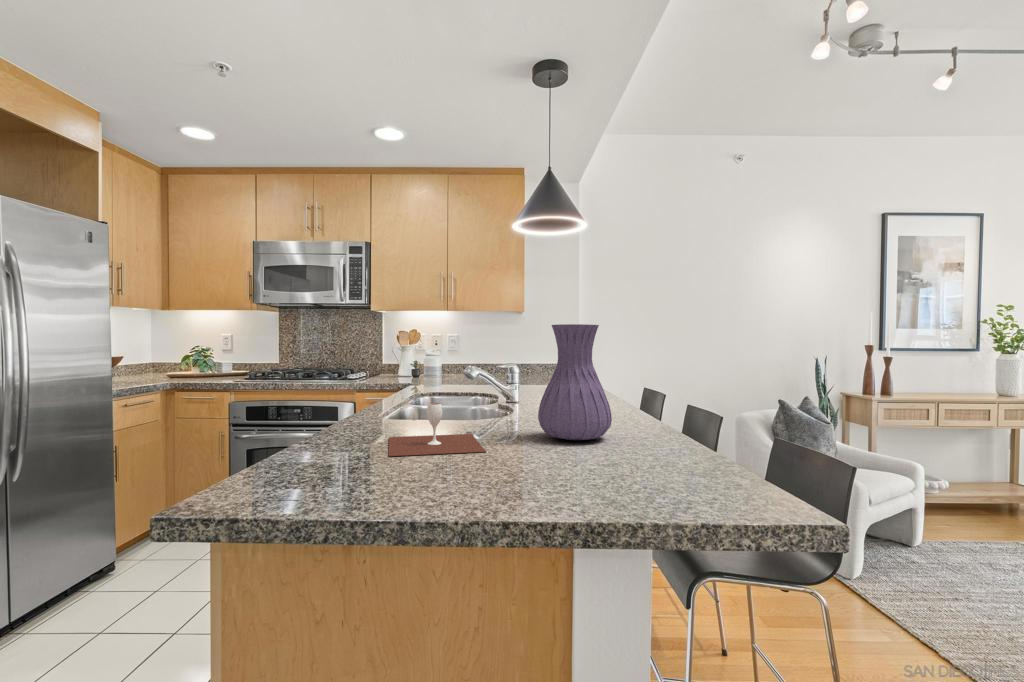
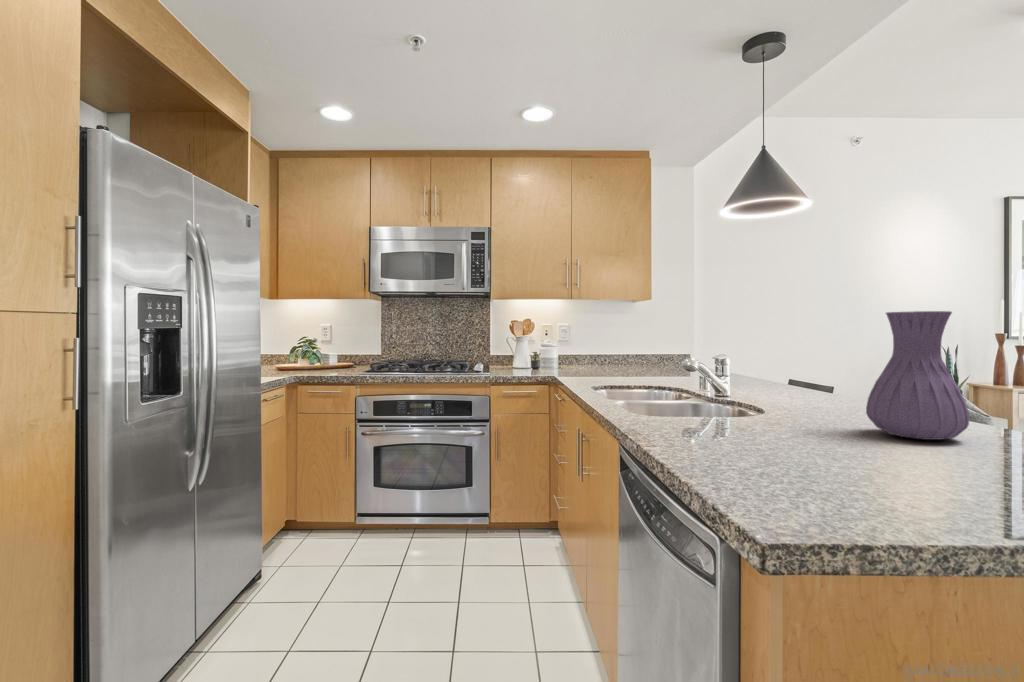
wine glass: present [389,403,486,456] -> none [714,400,873,461]

